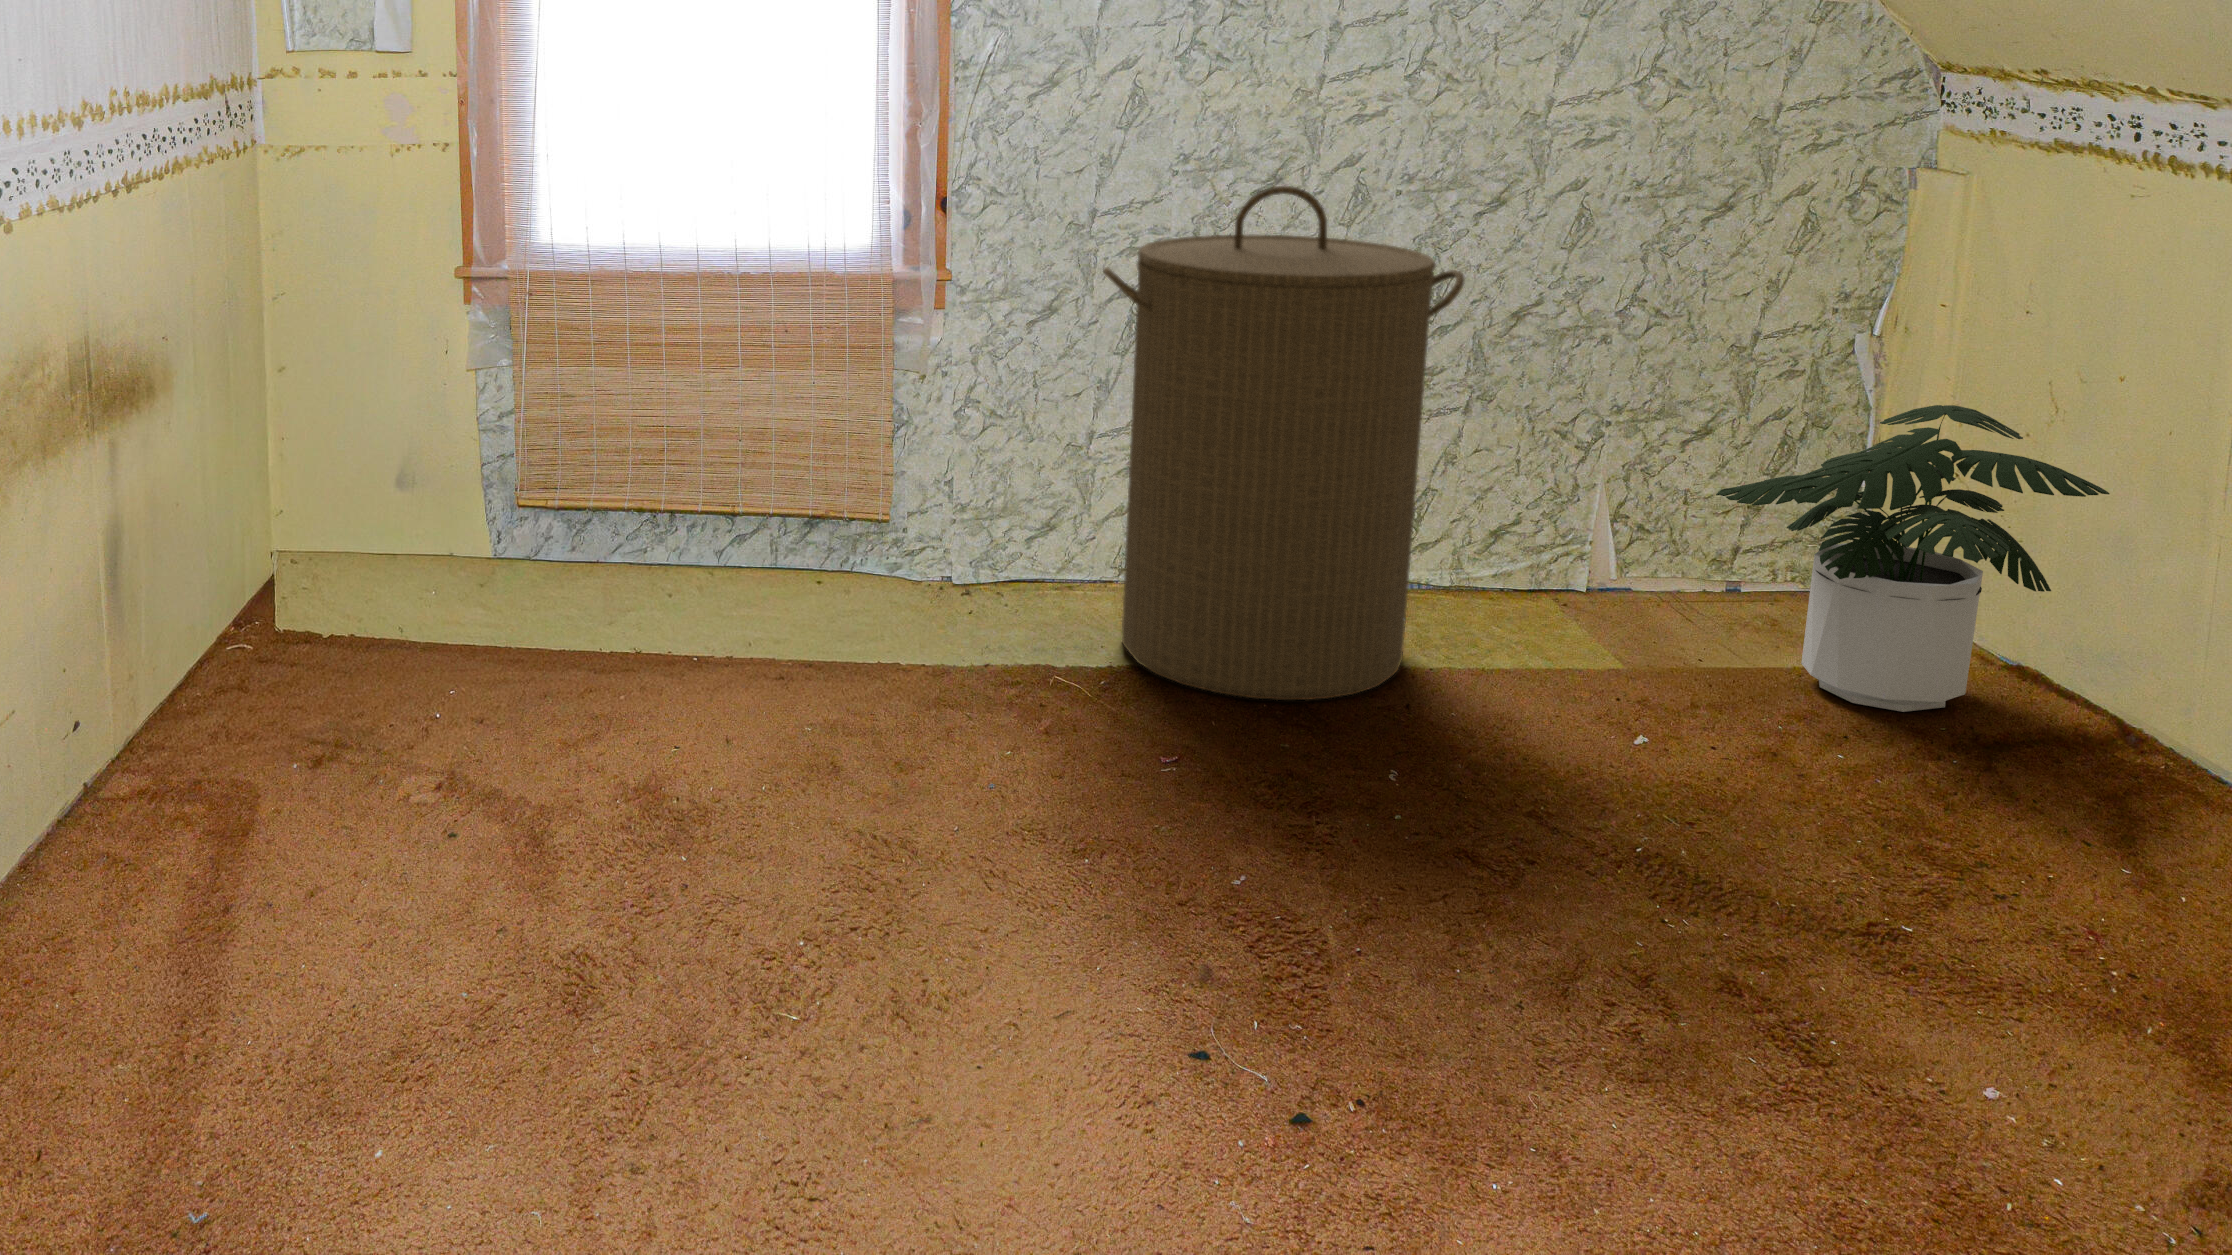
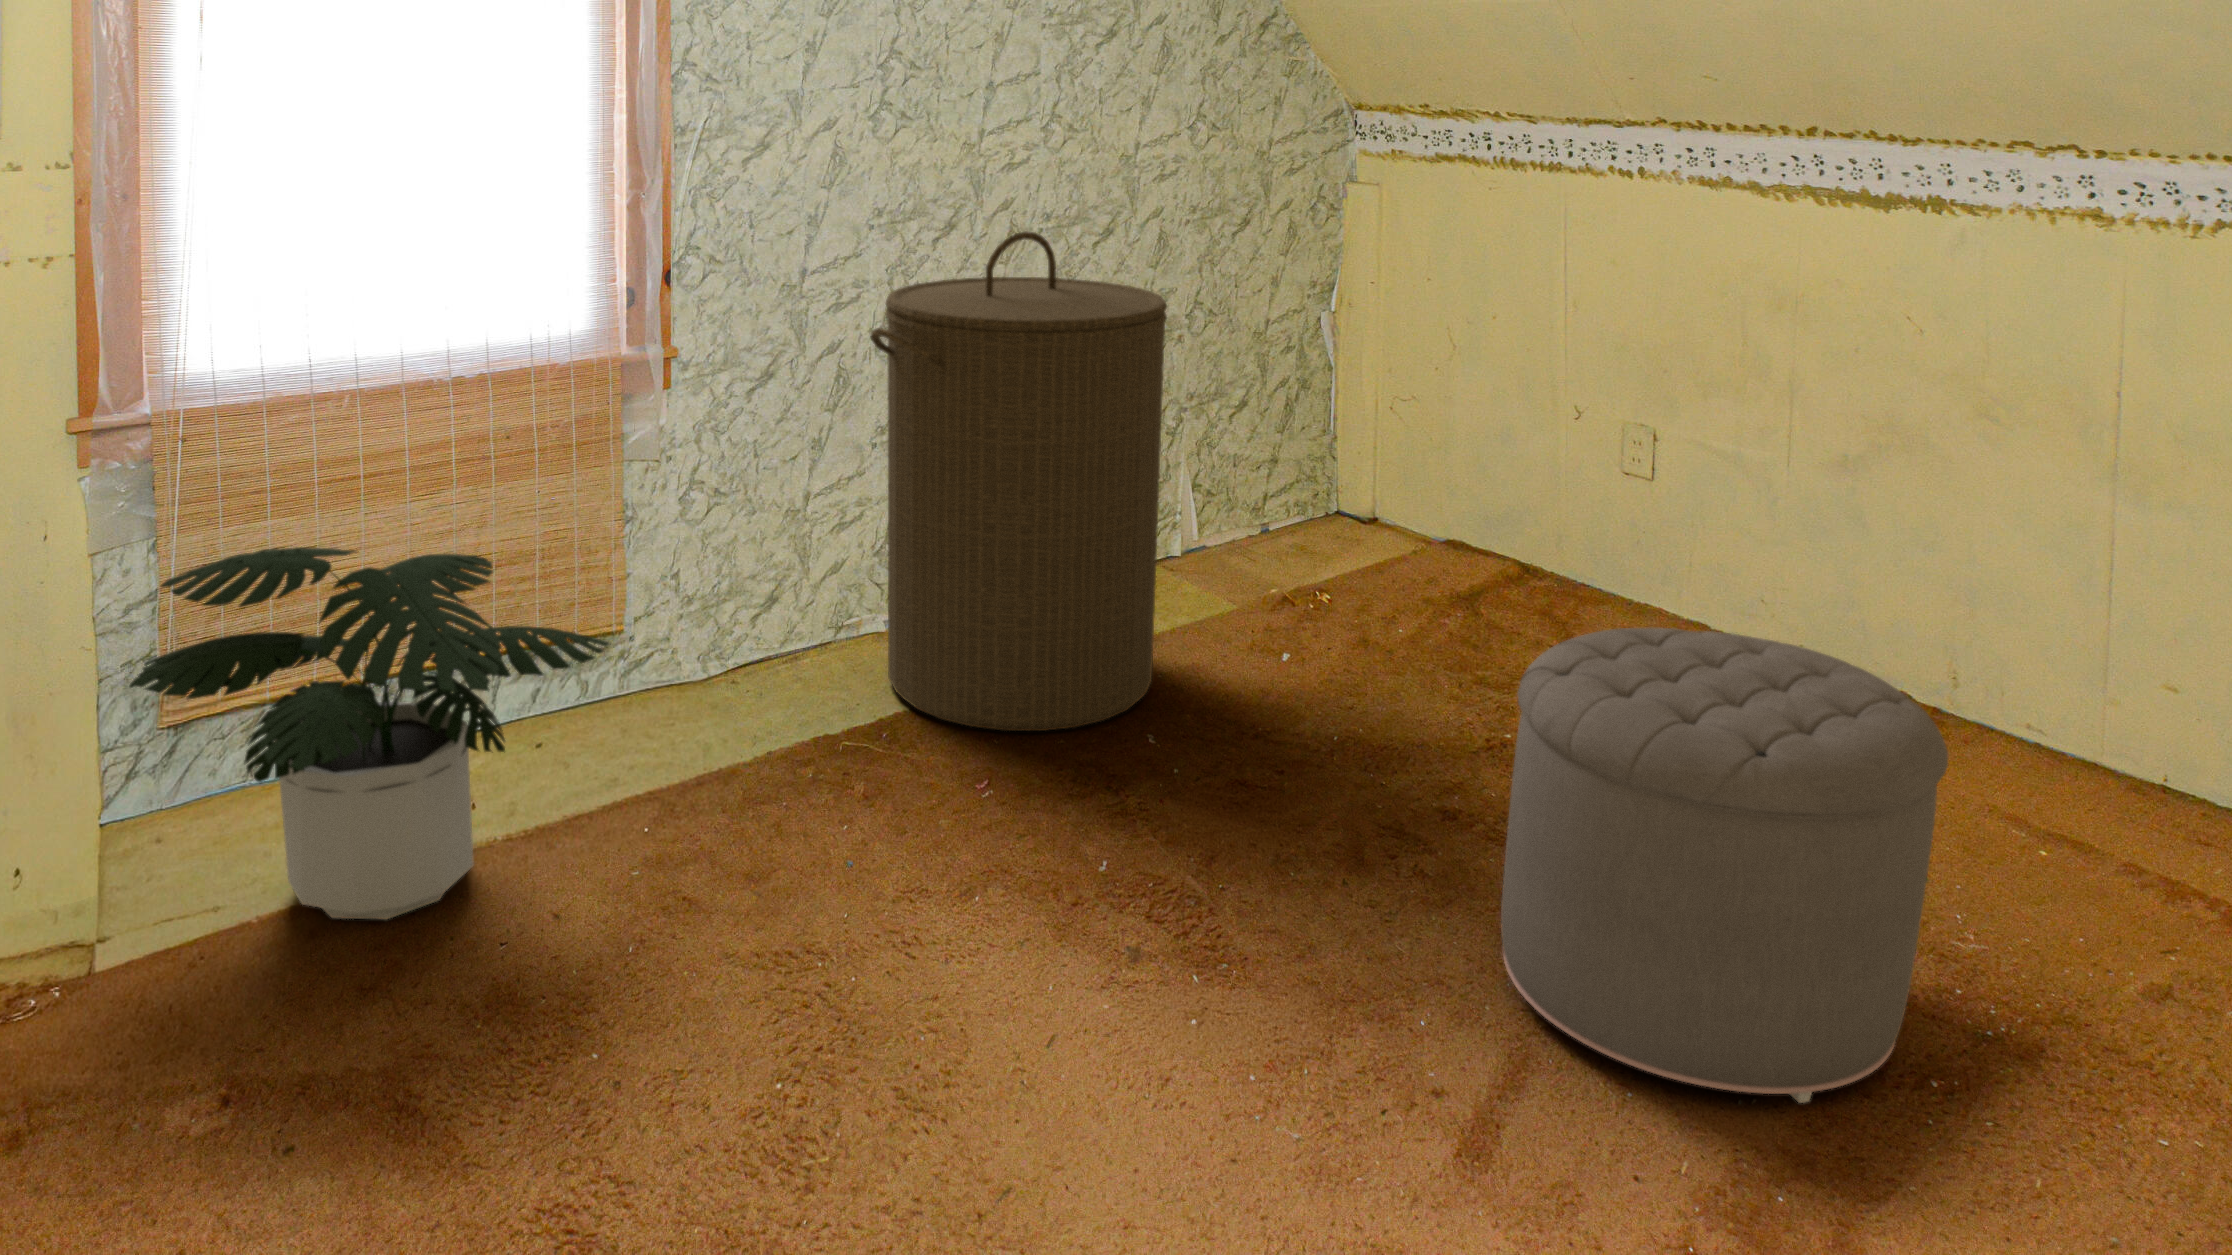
potted plant: present [1716,405,2110,712] -> present [129,547,609,920]
ottoman: none [1325,639,1803,1149] -> present [1501,628,1948,1103]

